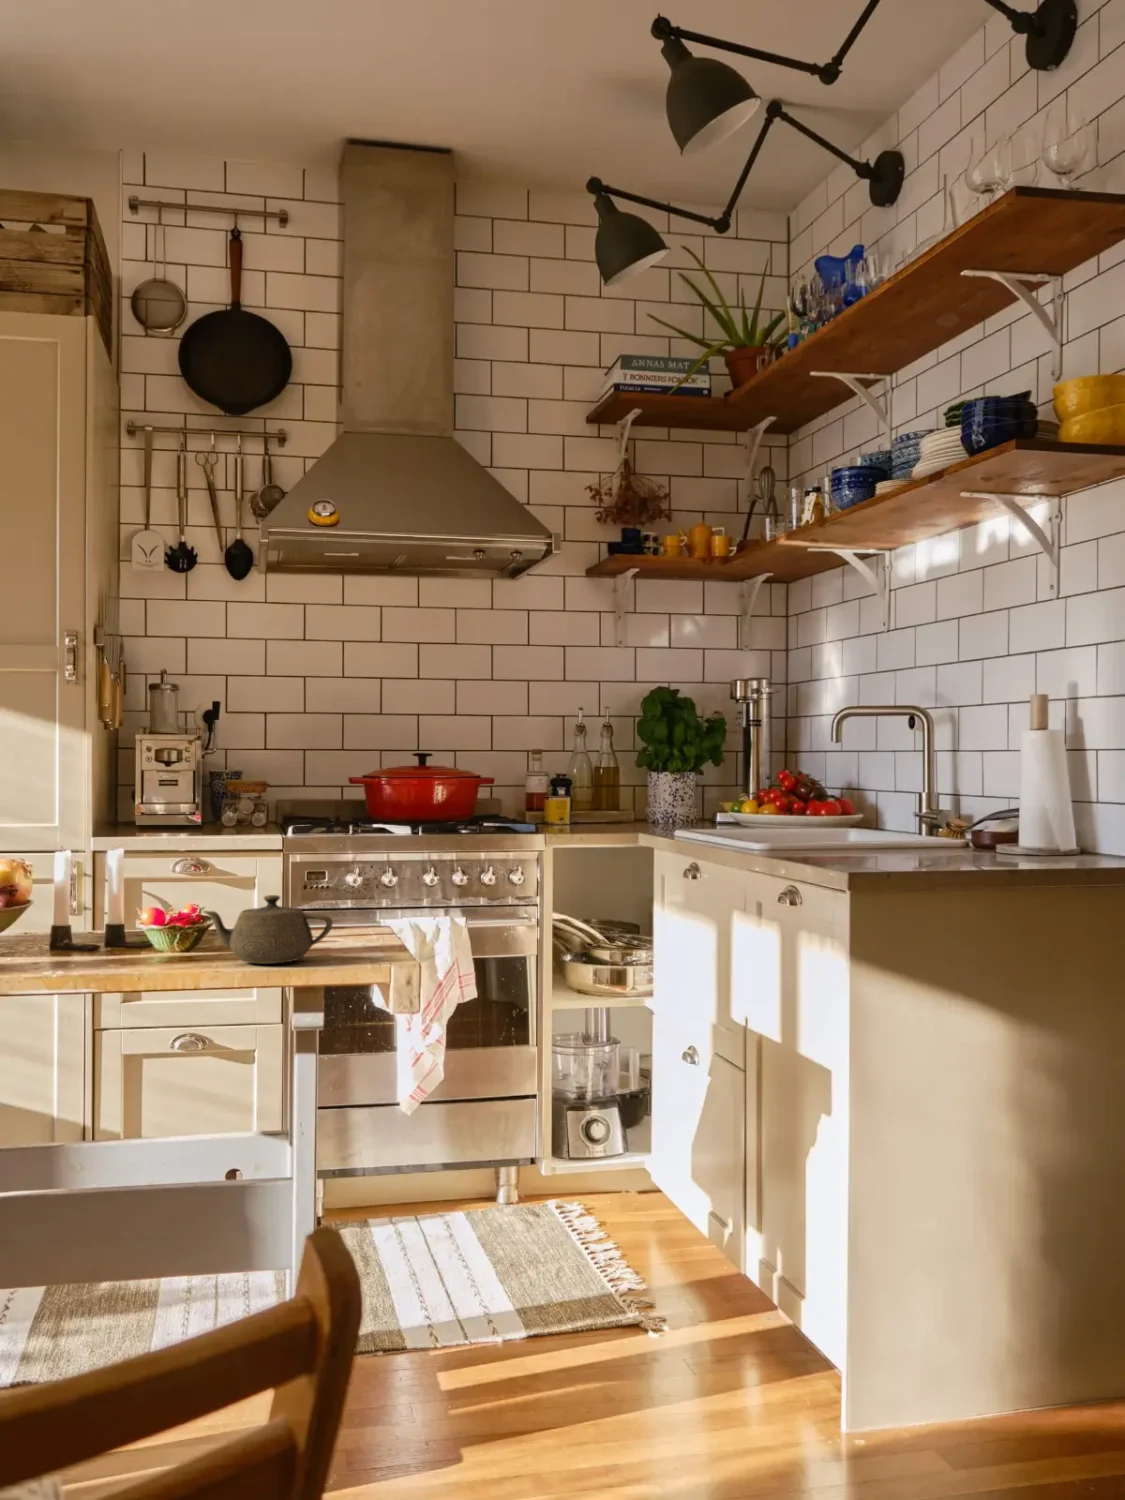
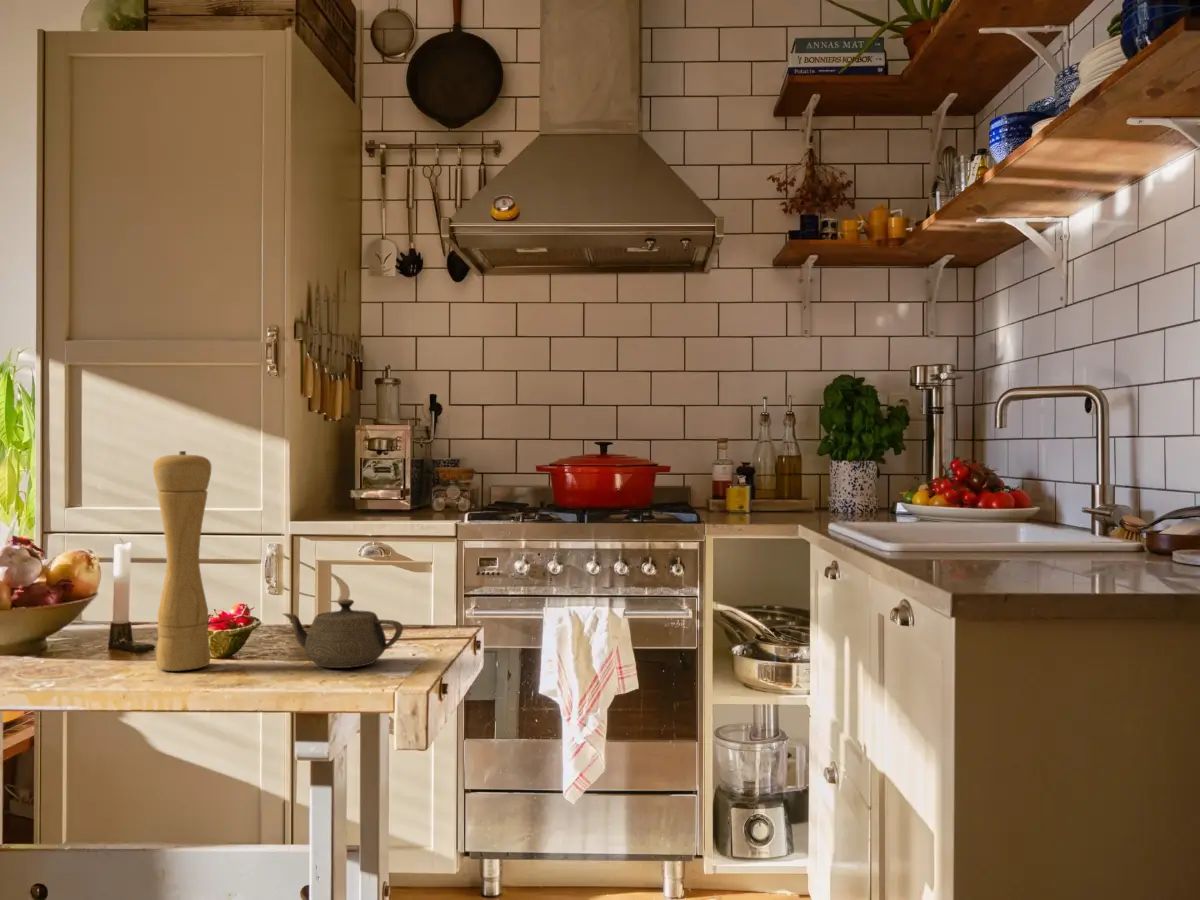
pepper mill: none [71,742,133,971] -> present [153,451,211,671]

